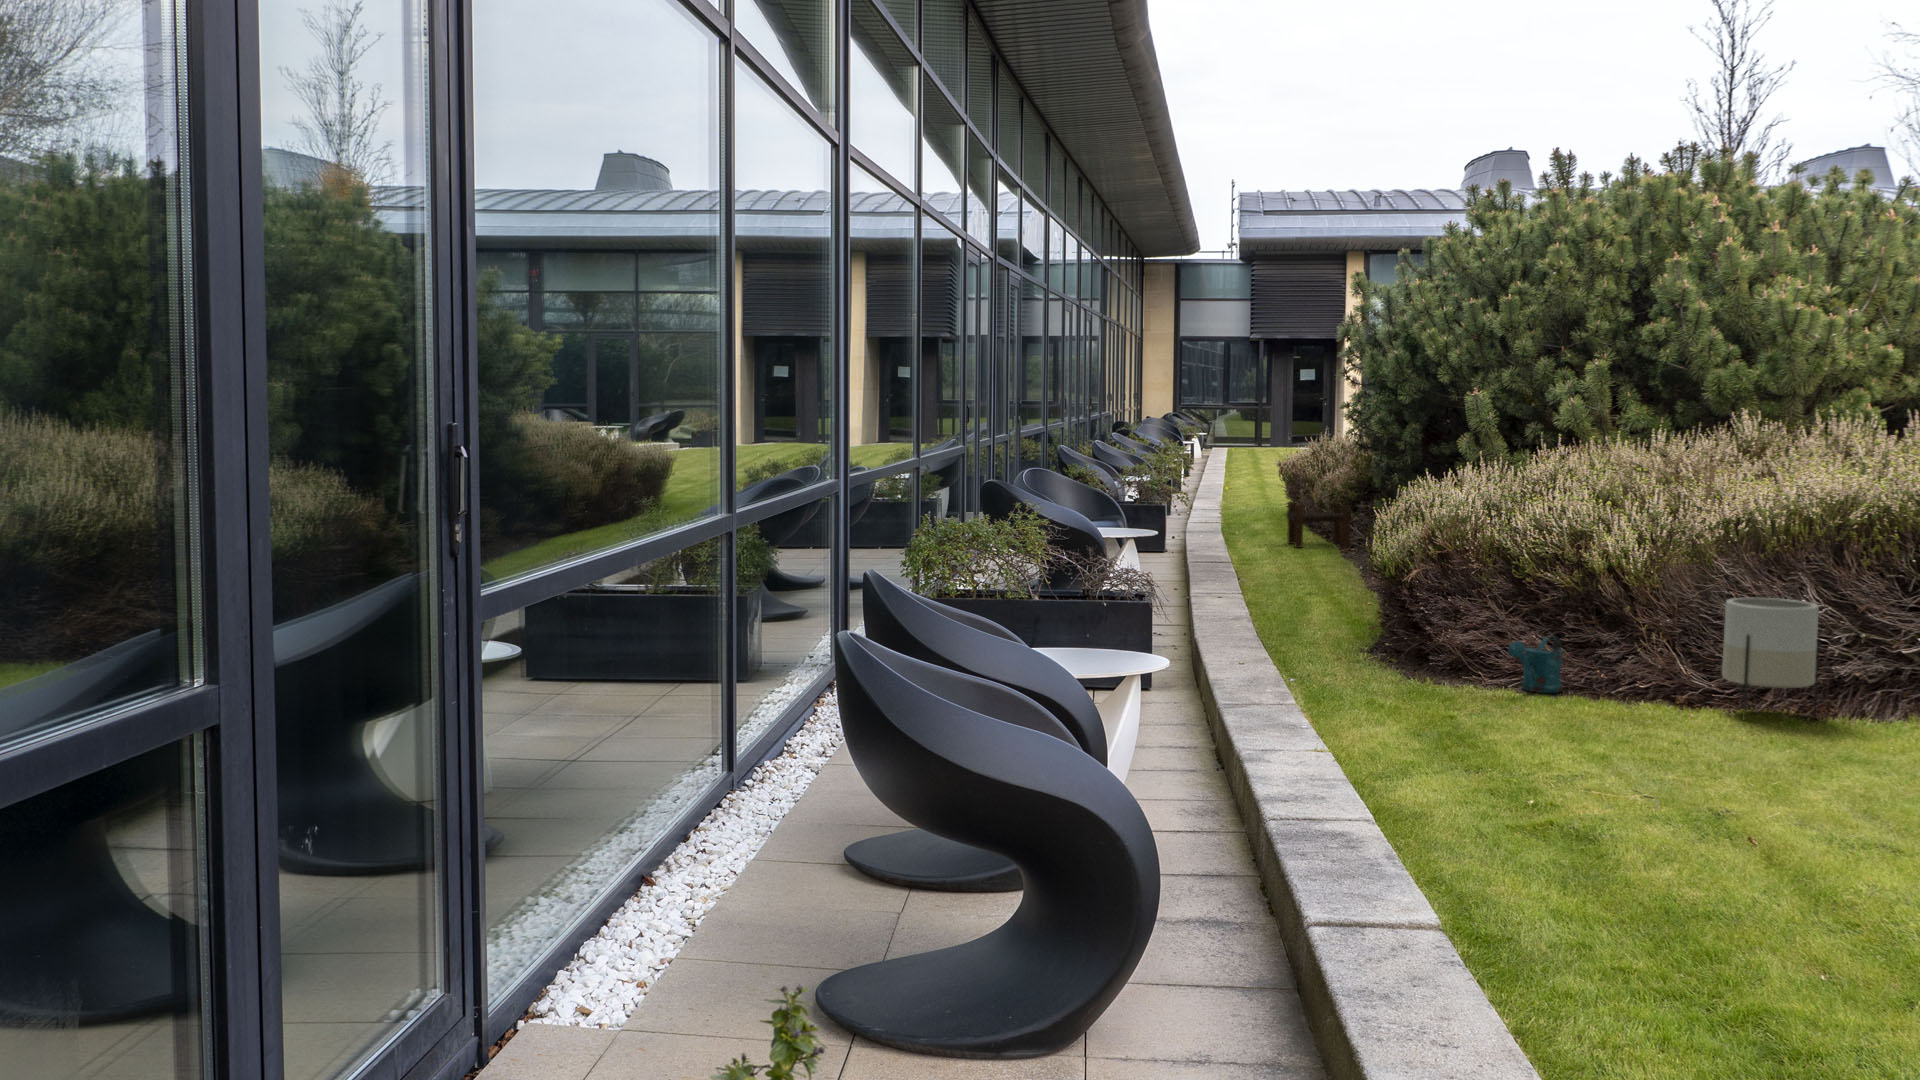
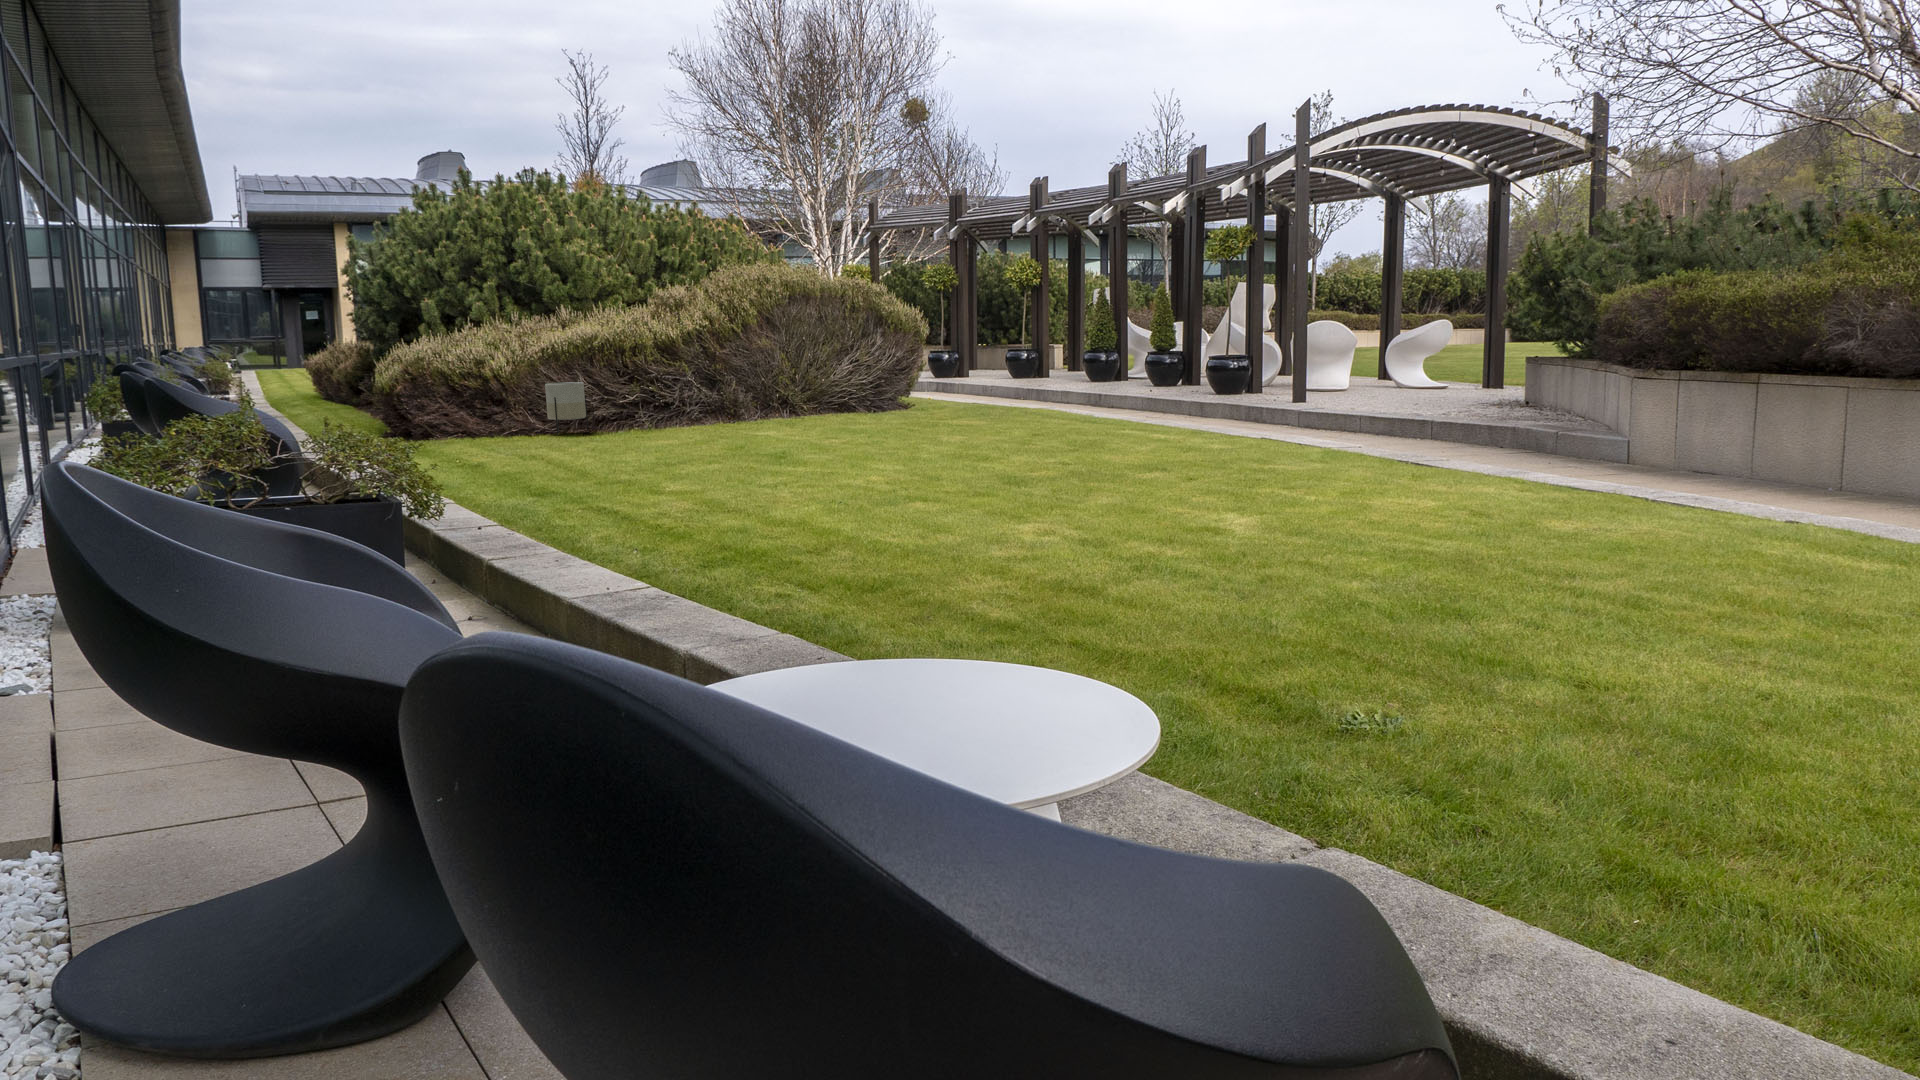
stool: present [1287,502,1351,548] -> none [319,380,364,409]
watering can: present [1508,635,1563,693] -> none [450,411,480,437]

